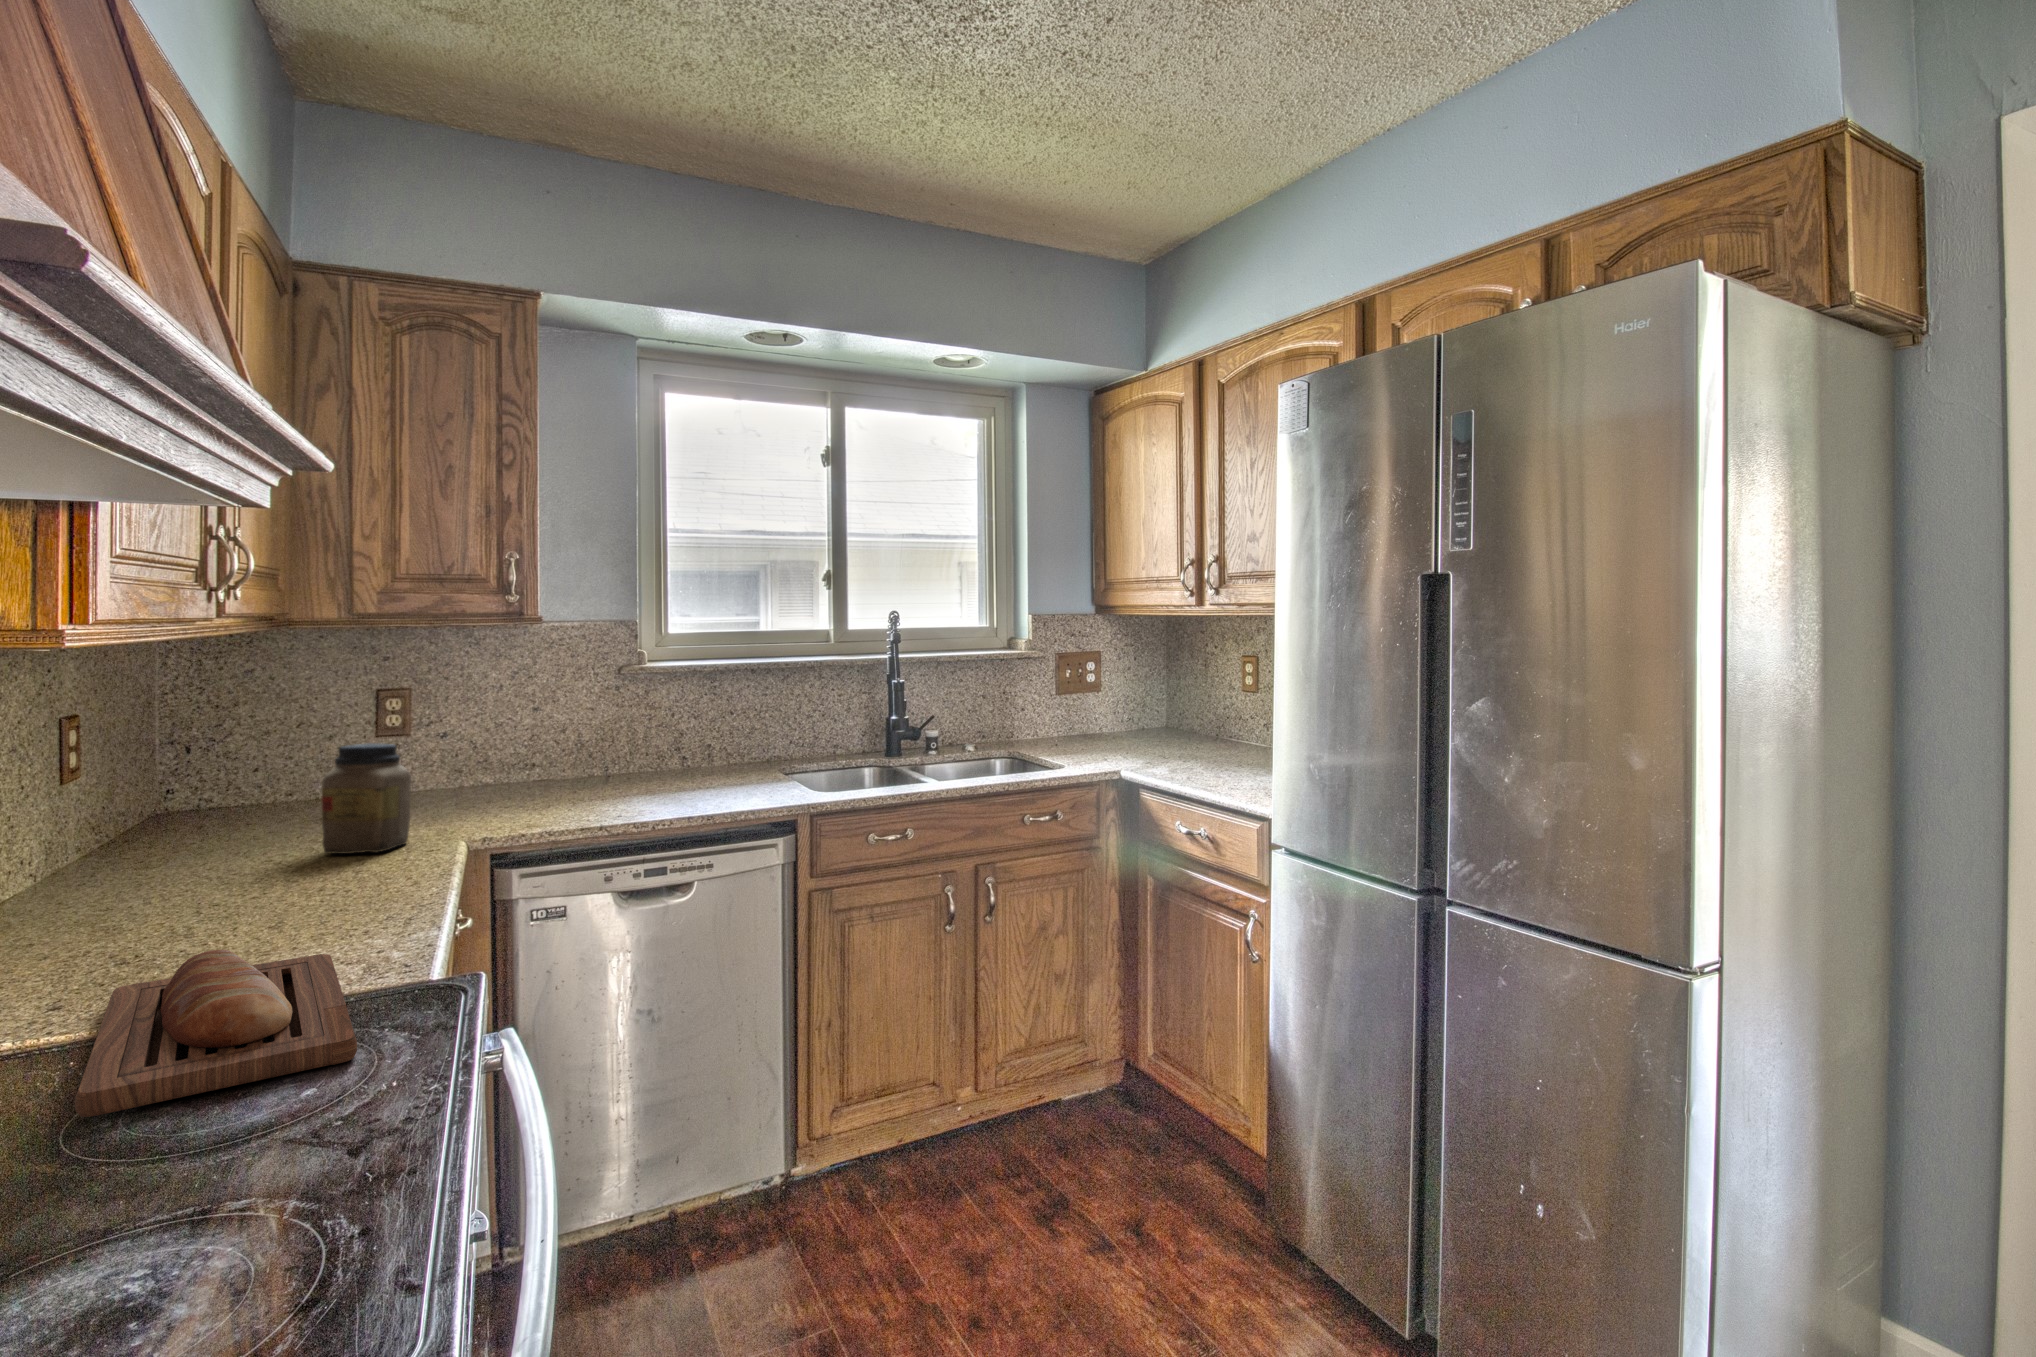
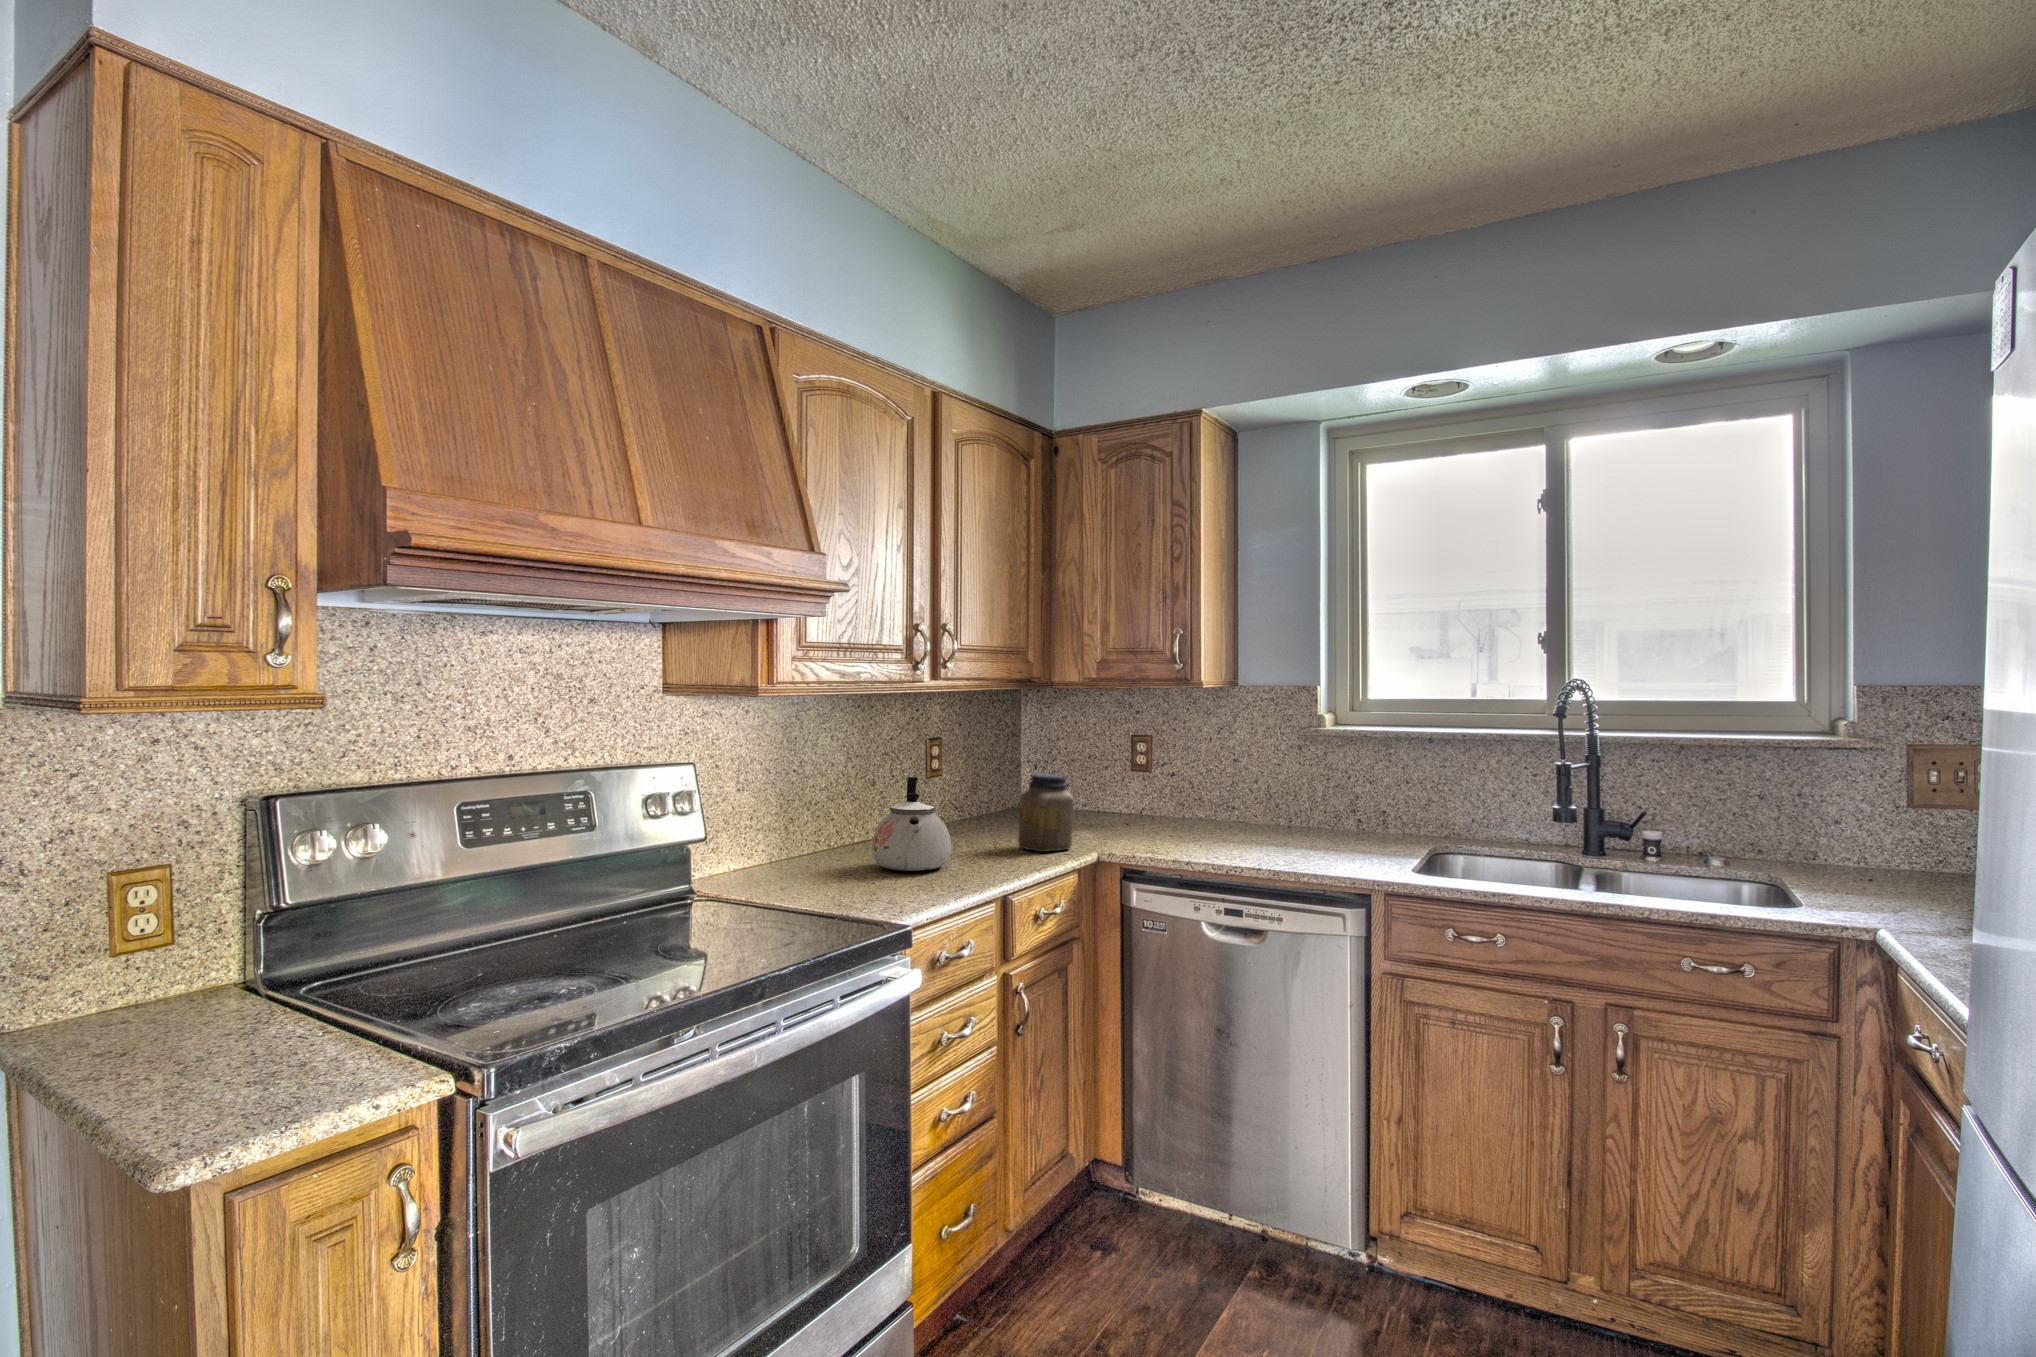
kettle: none [132,763,296,921] -> present [872,777,951,871]
bread loaf: present [75,949,357,1117] -> none [677,880,872,952]

